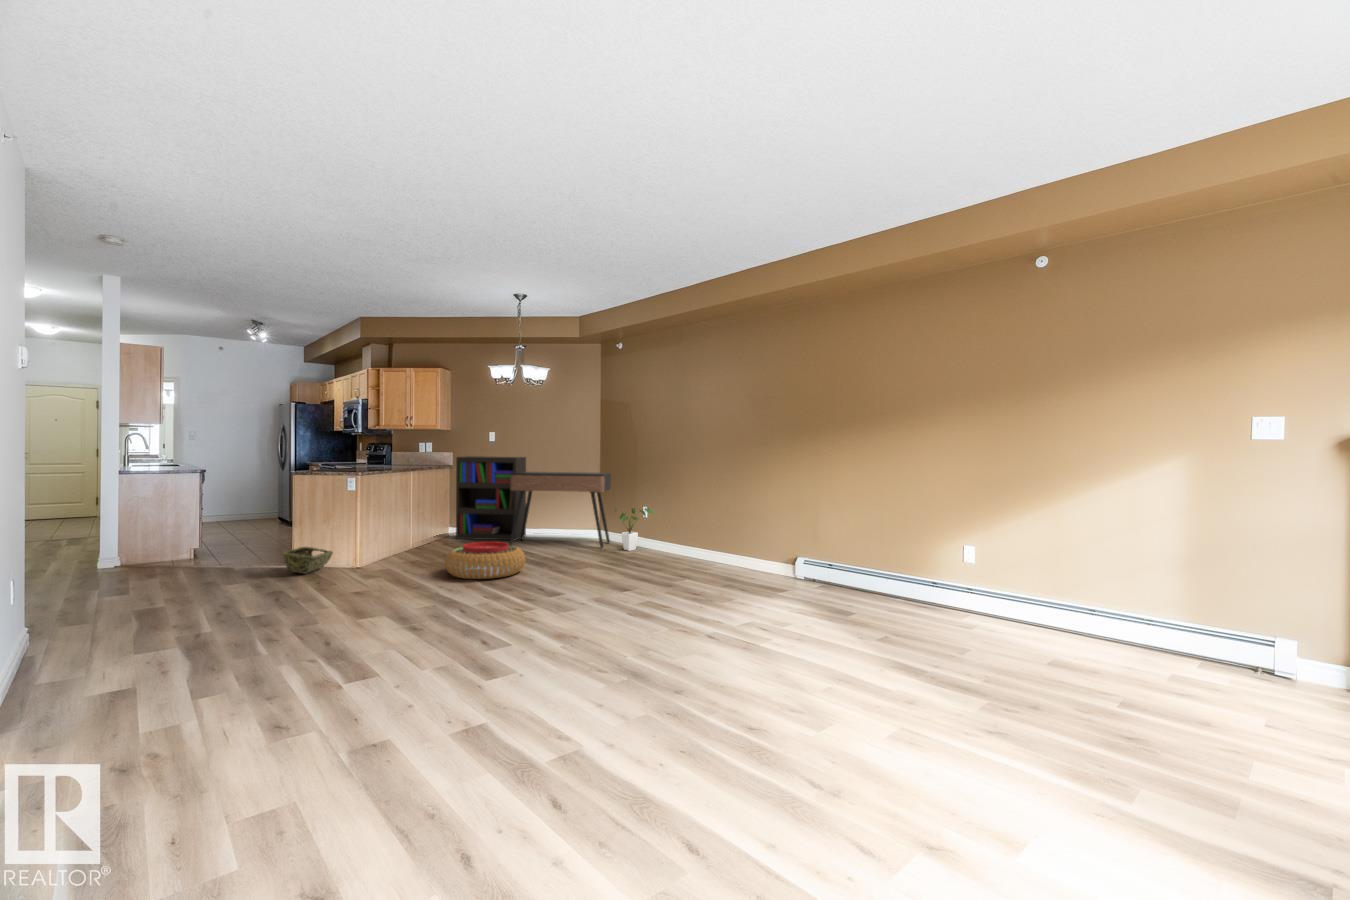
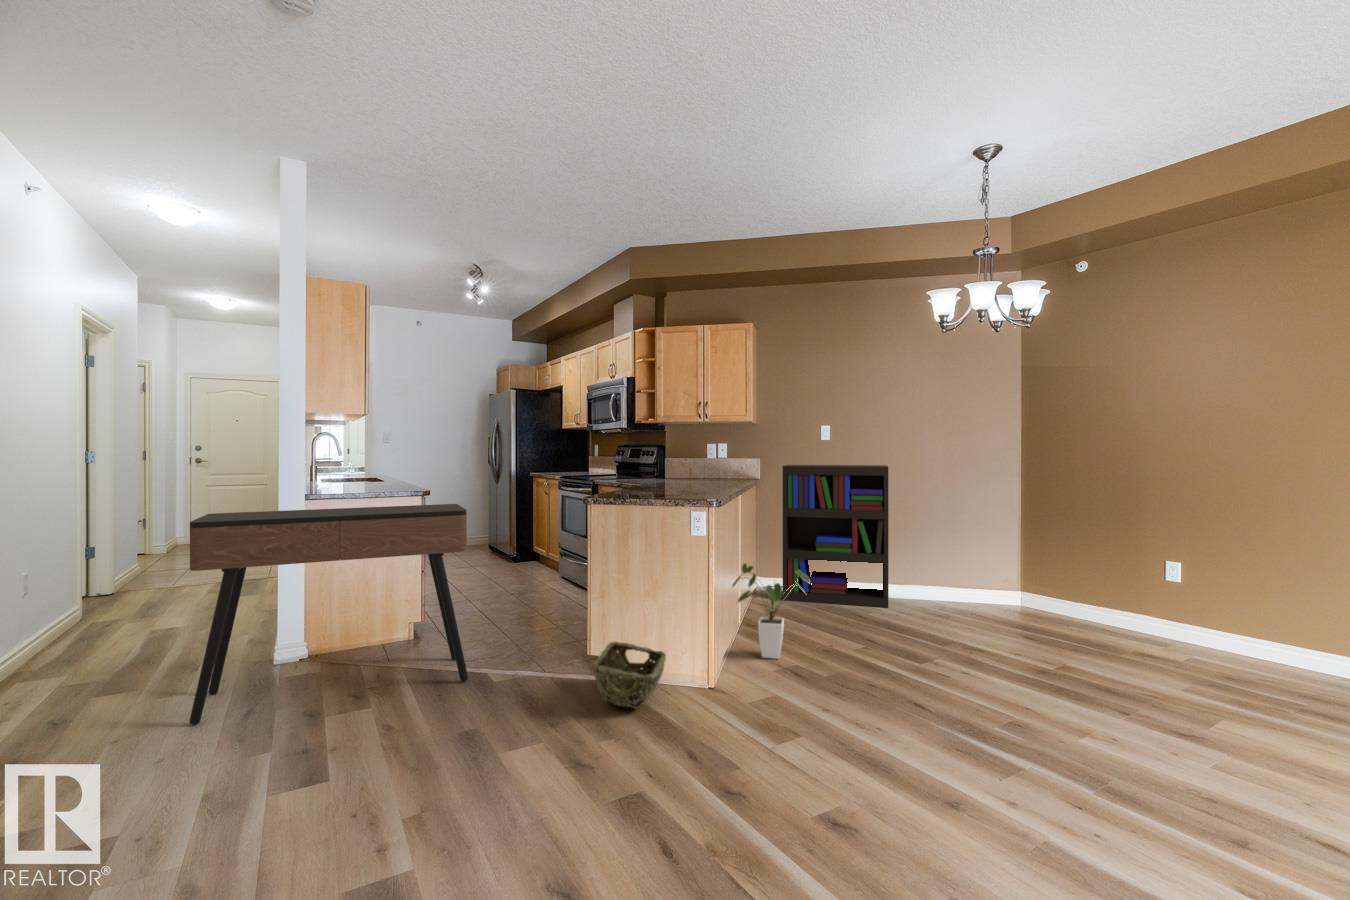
console table: present [509,472,611,548] -> present [189,504,468,725]
house plant: present [612,507,654,551] -> present [732,563,810,659]
pouf: present [445,541,525,579] -> none [914,647,1104,756]

